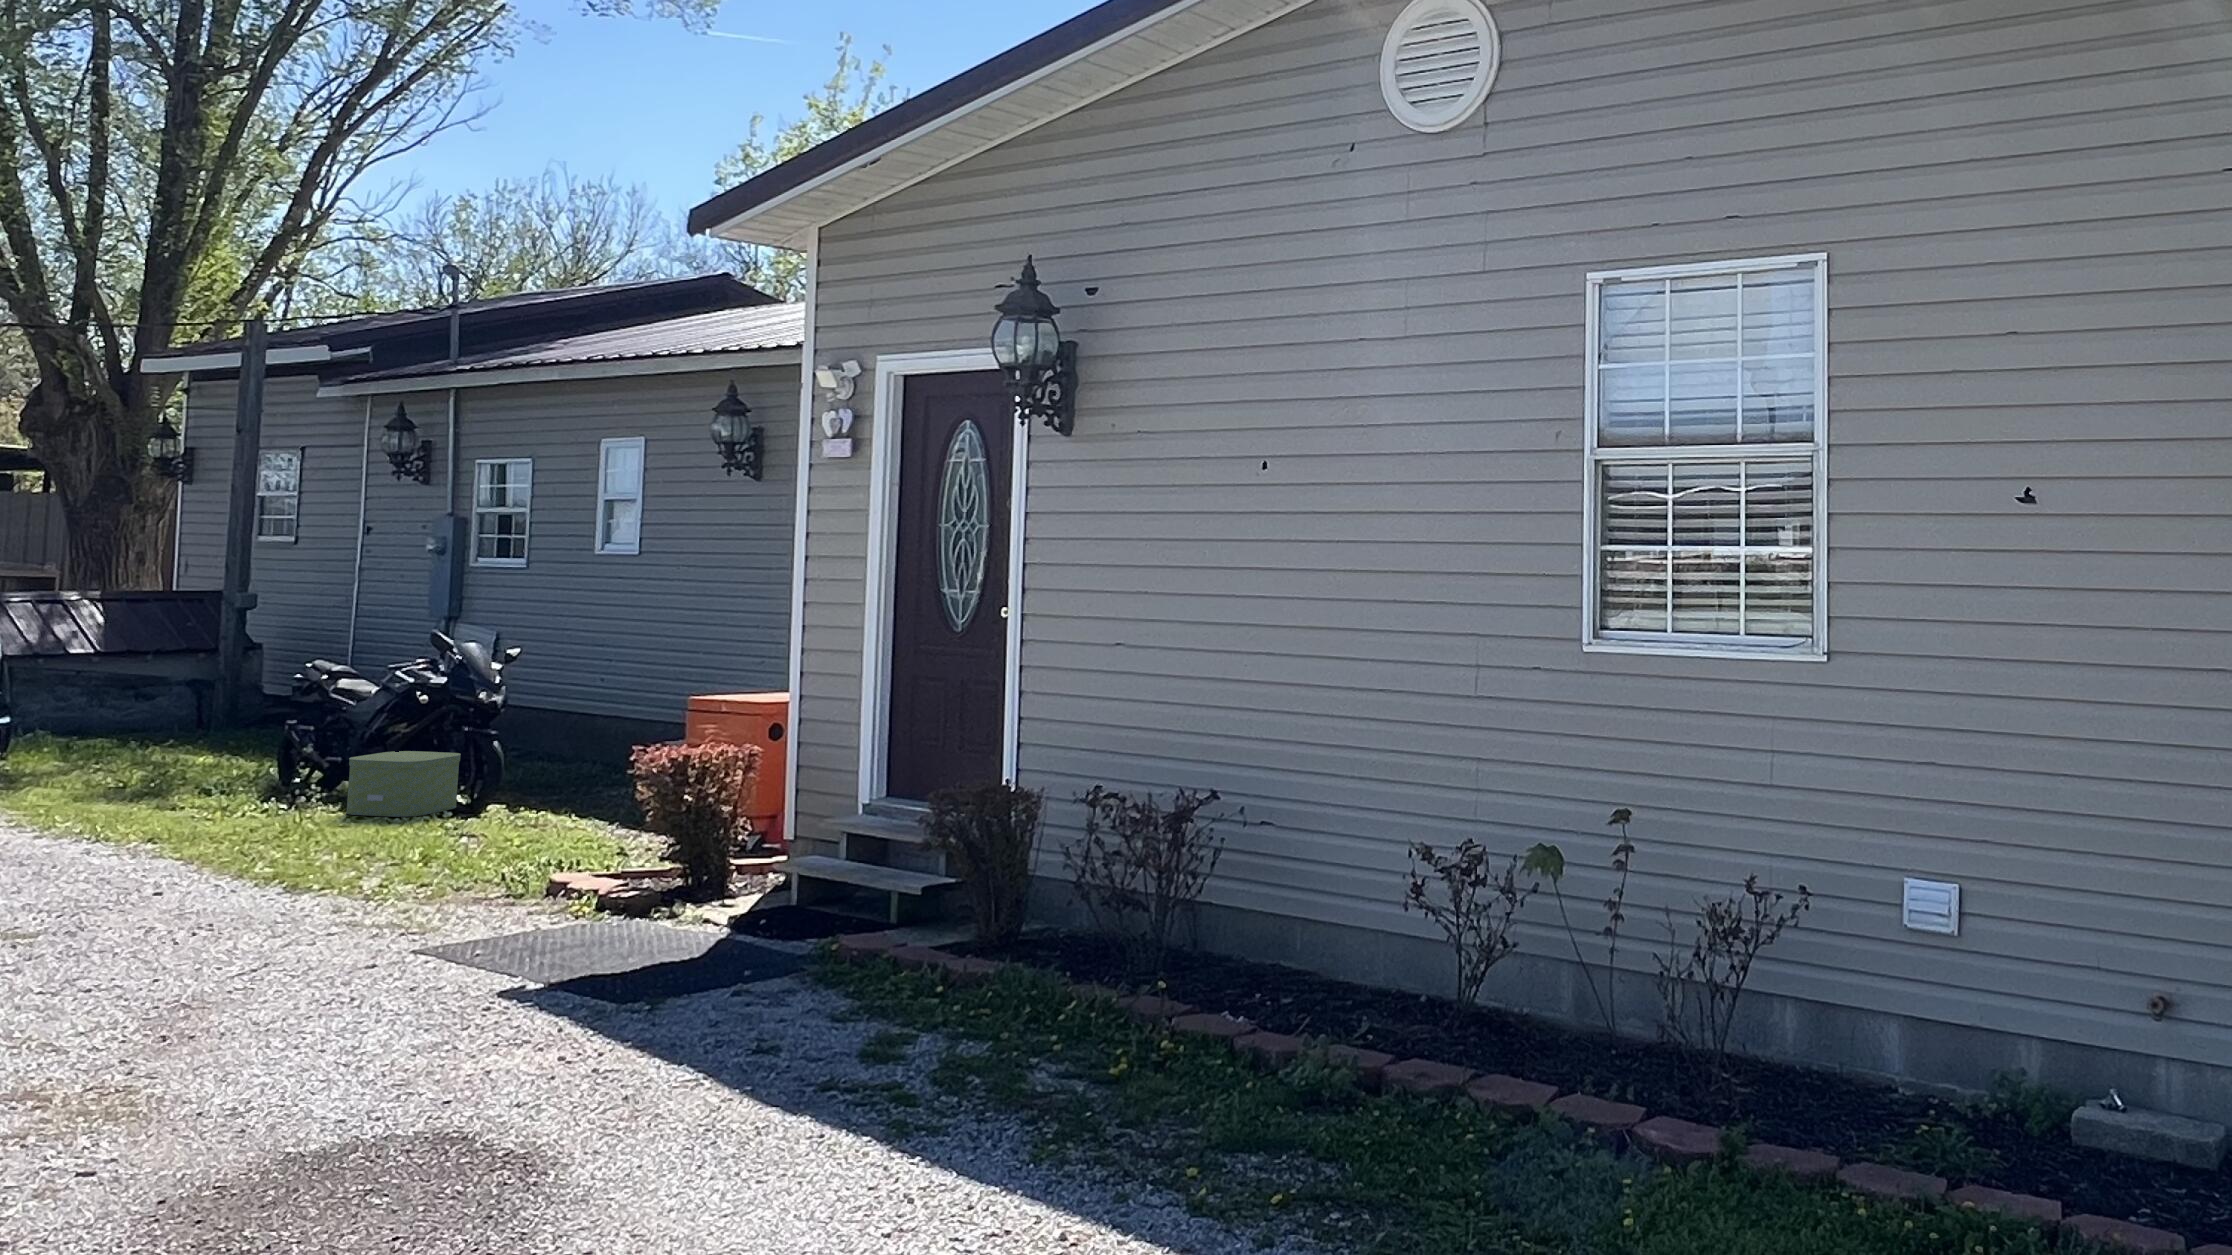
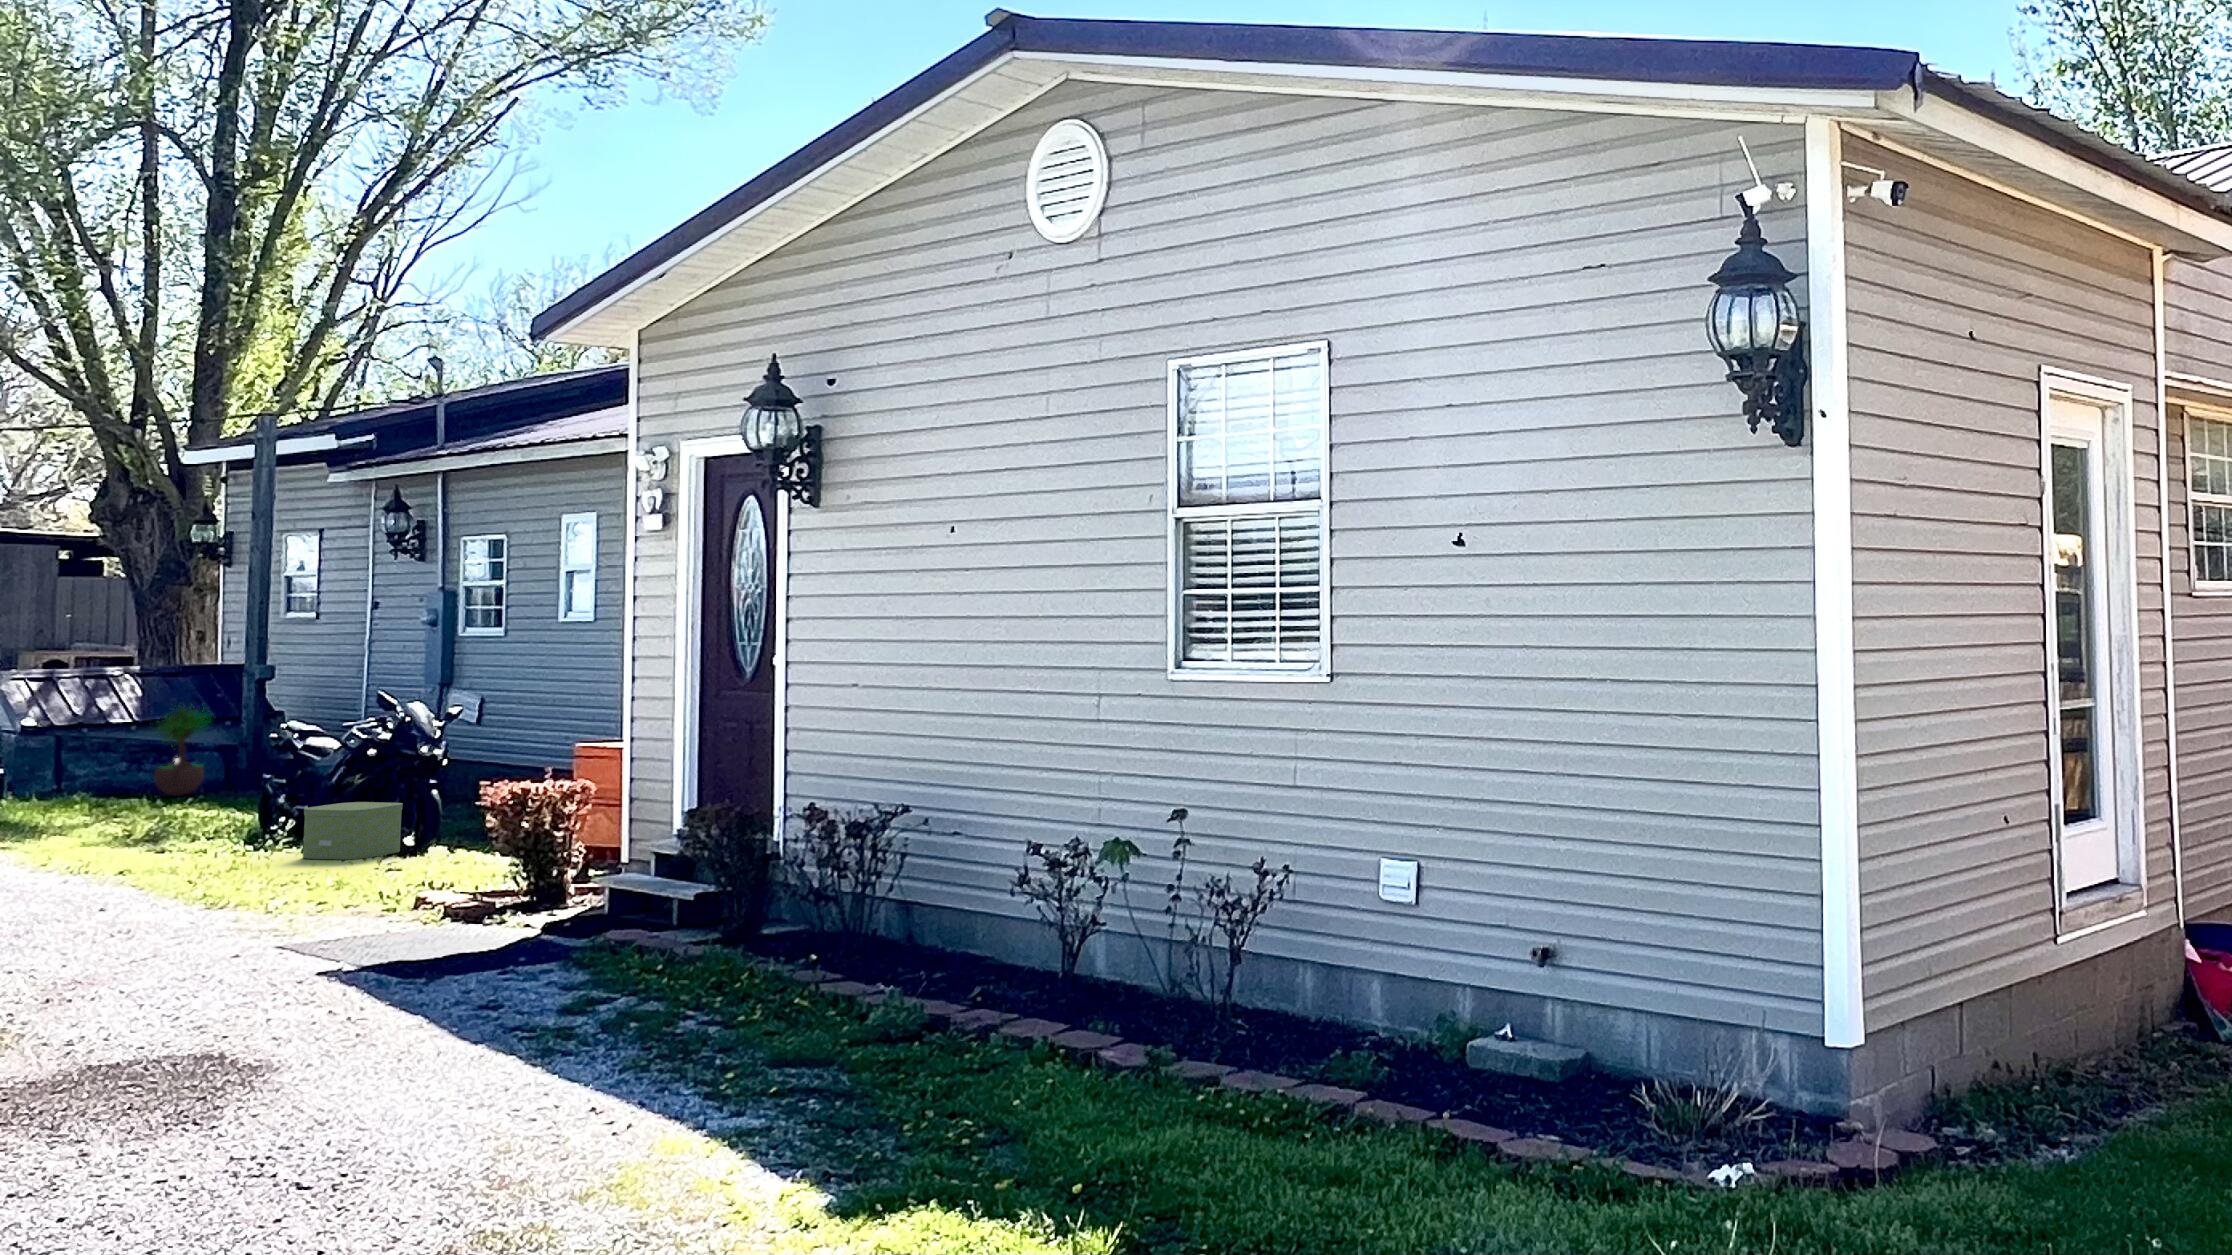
potted tree: none [116,626,194,733] -> present [153,704,210,796]

